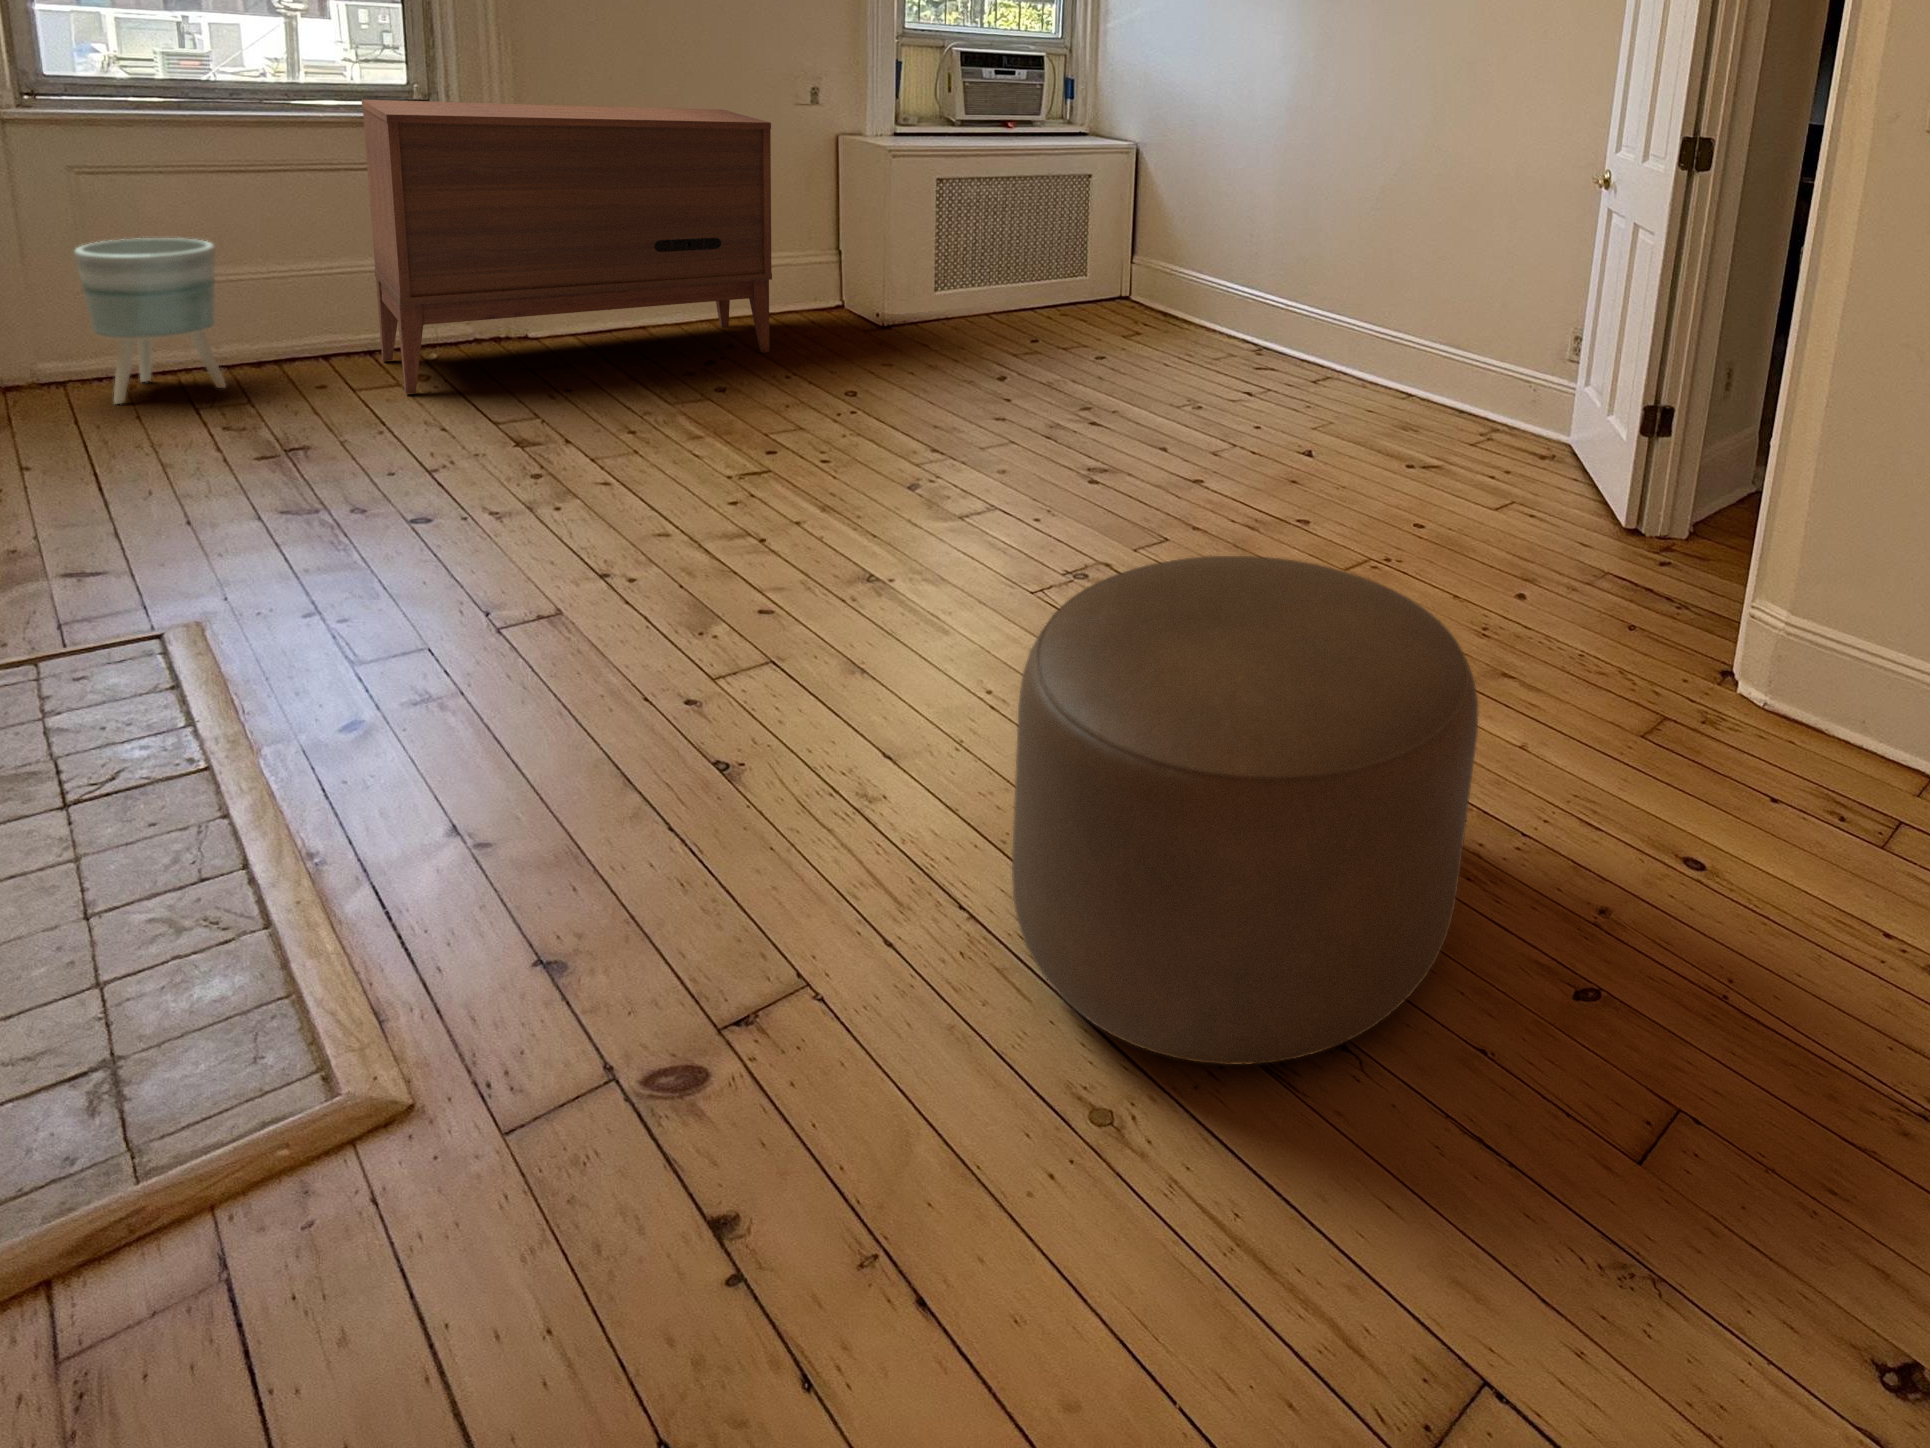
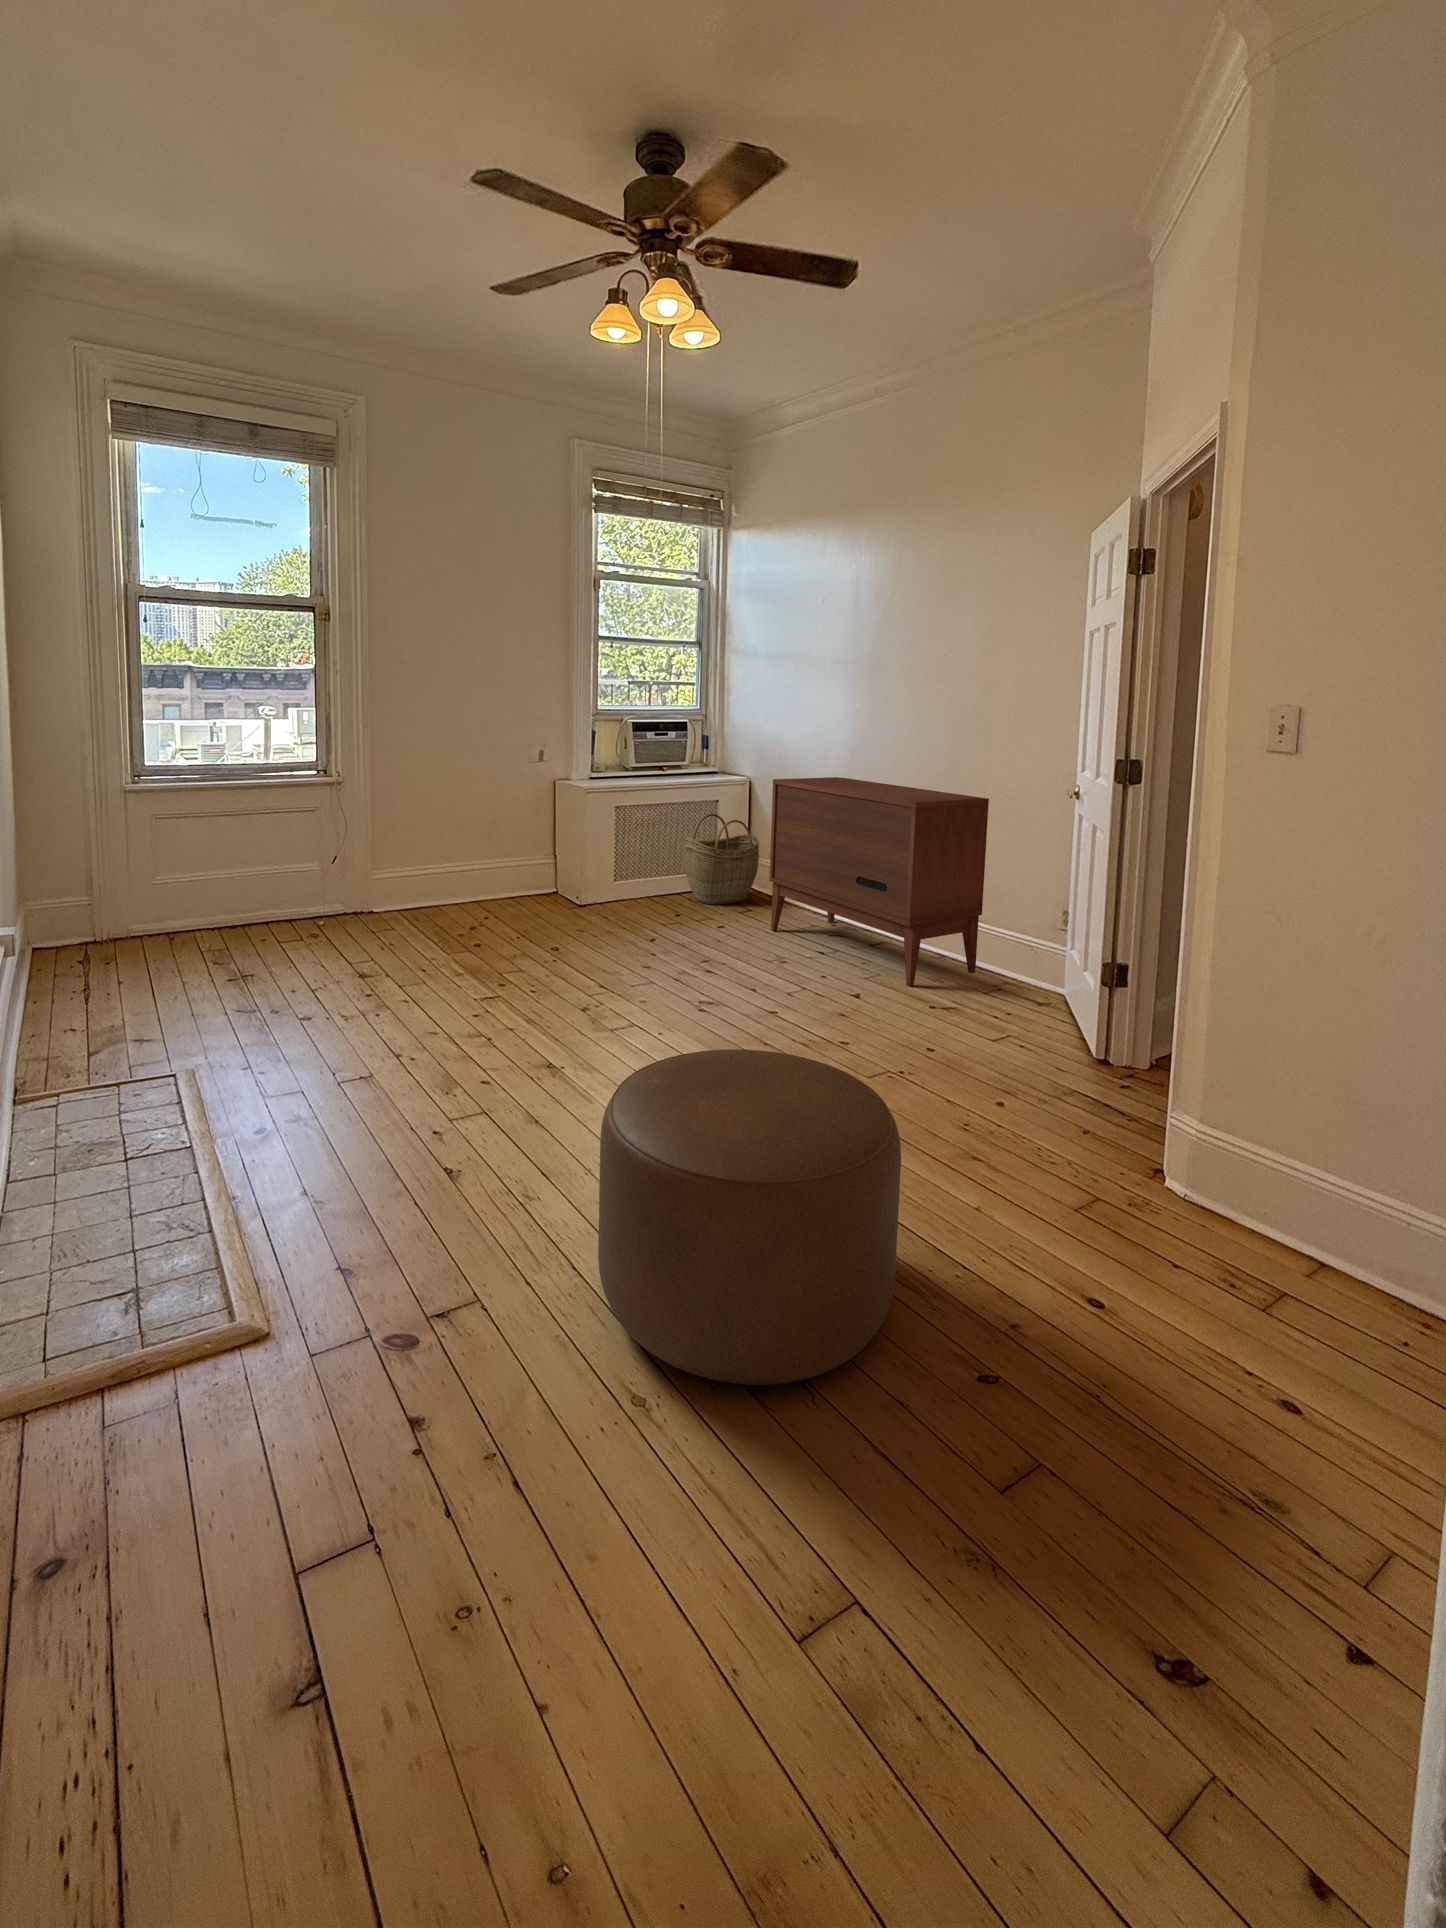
dresser: present [362,100,772,394] -> present [769,777,989,986]
woven basket: none [1045,194,1154,325] -> present [684,814,759,905]
planter: present [74,238,225,404] -> none [153,853,218,947]

